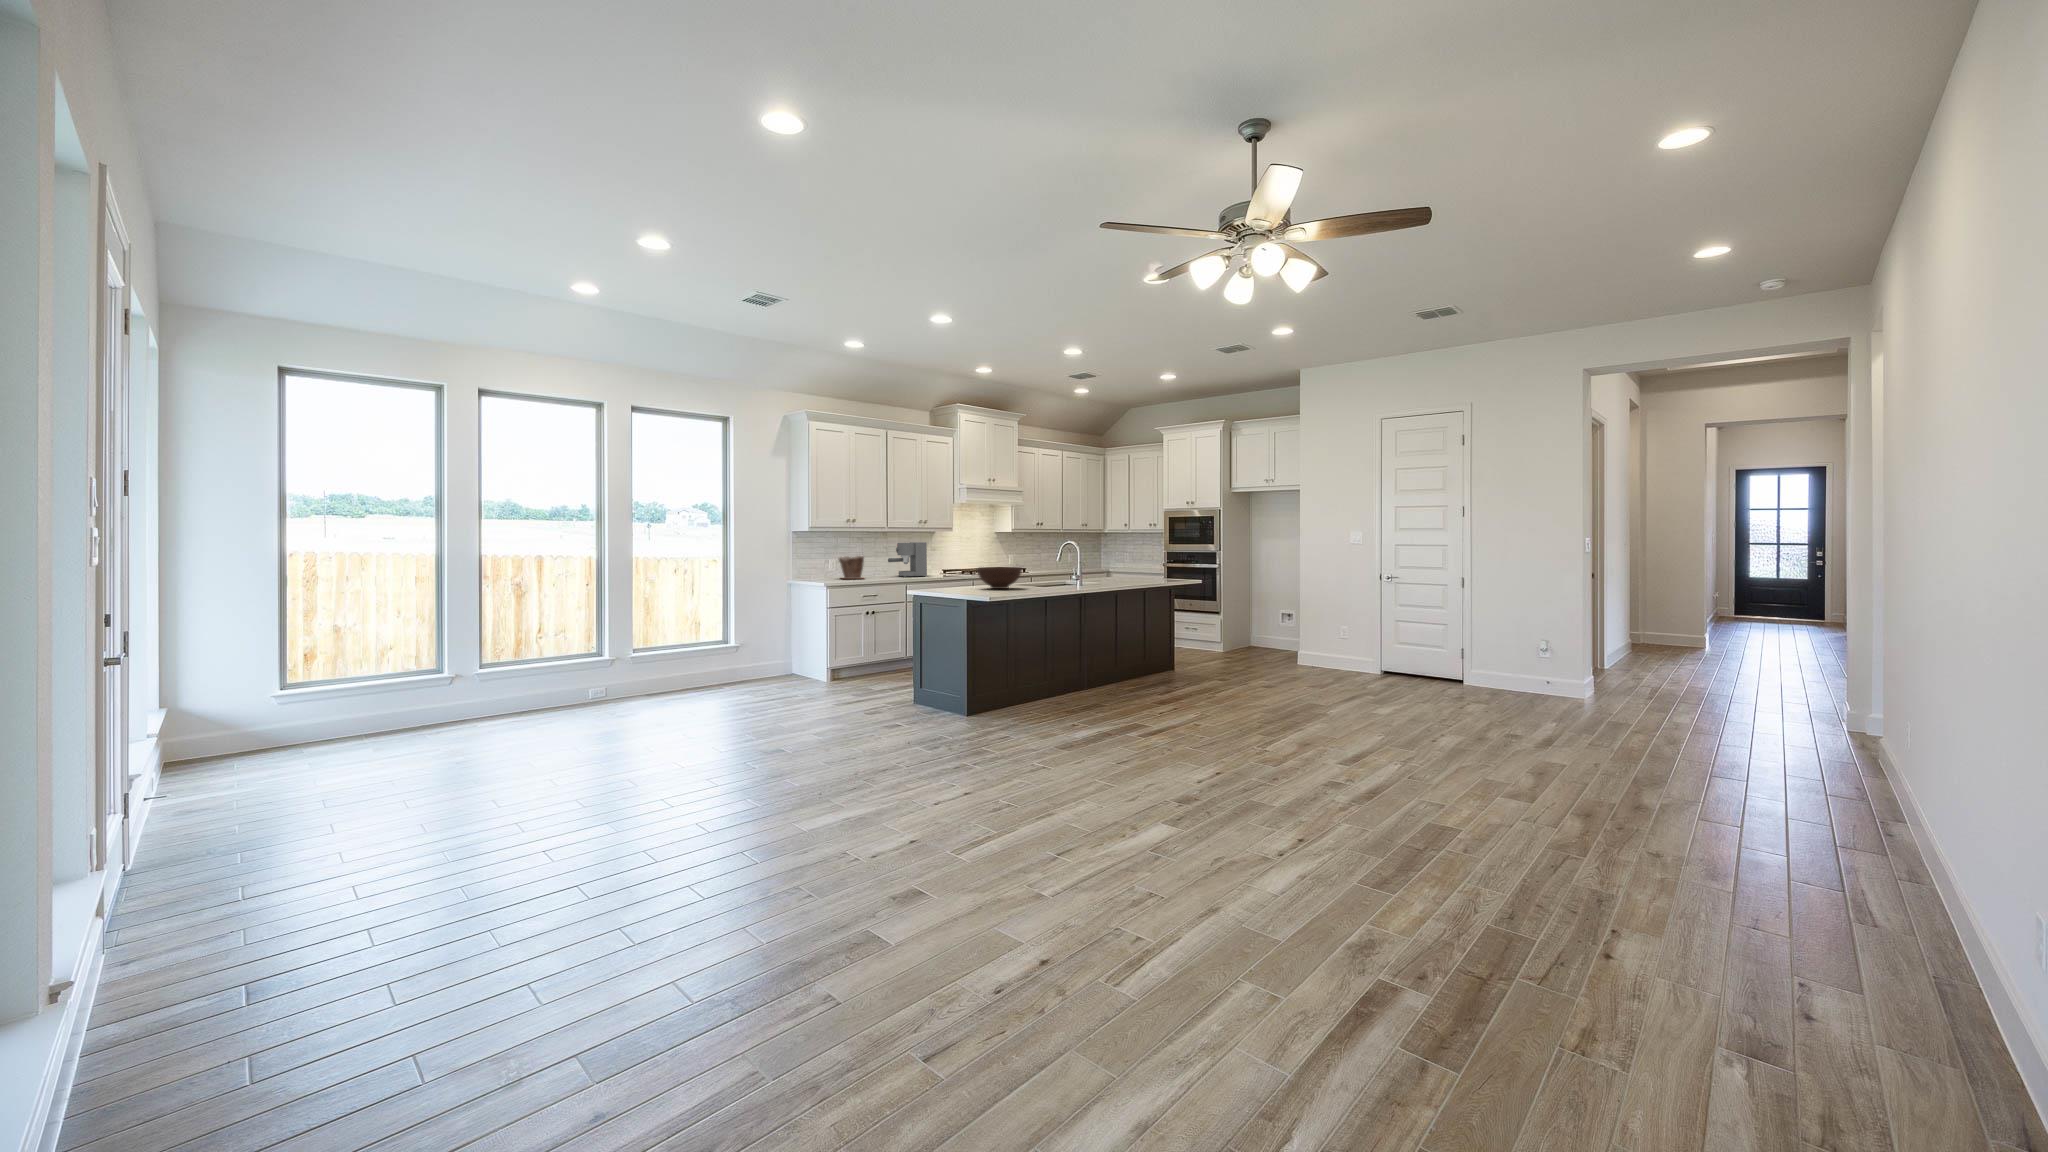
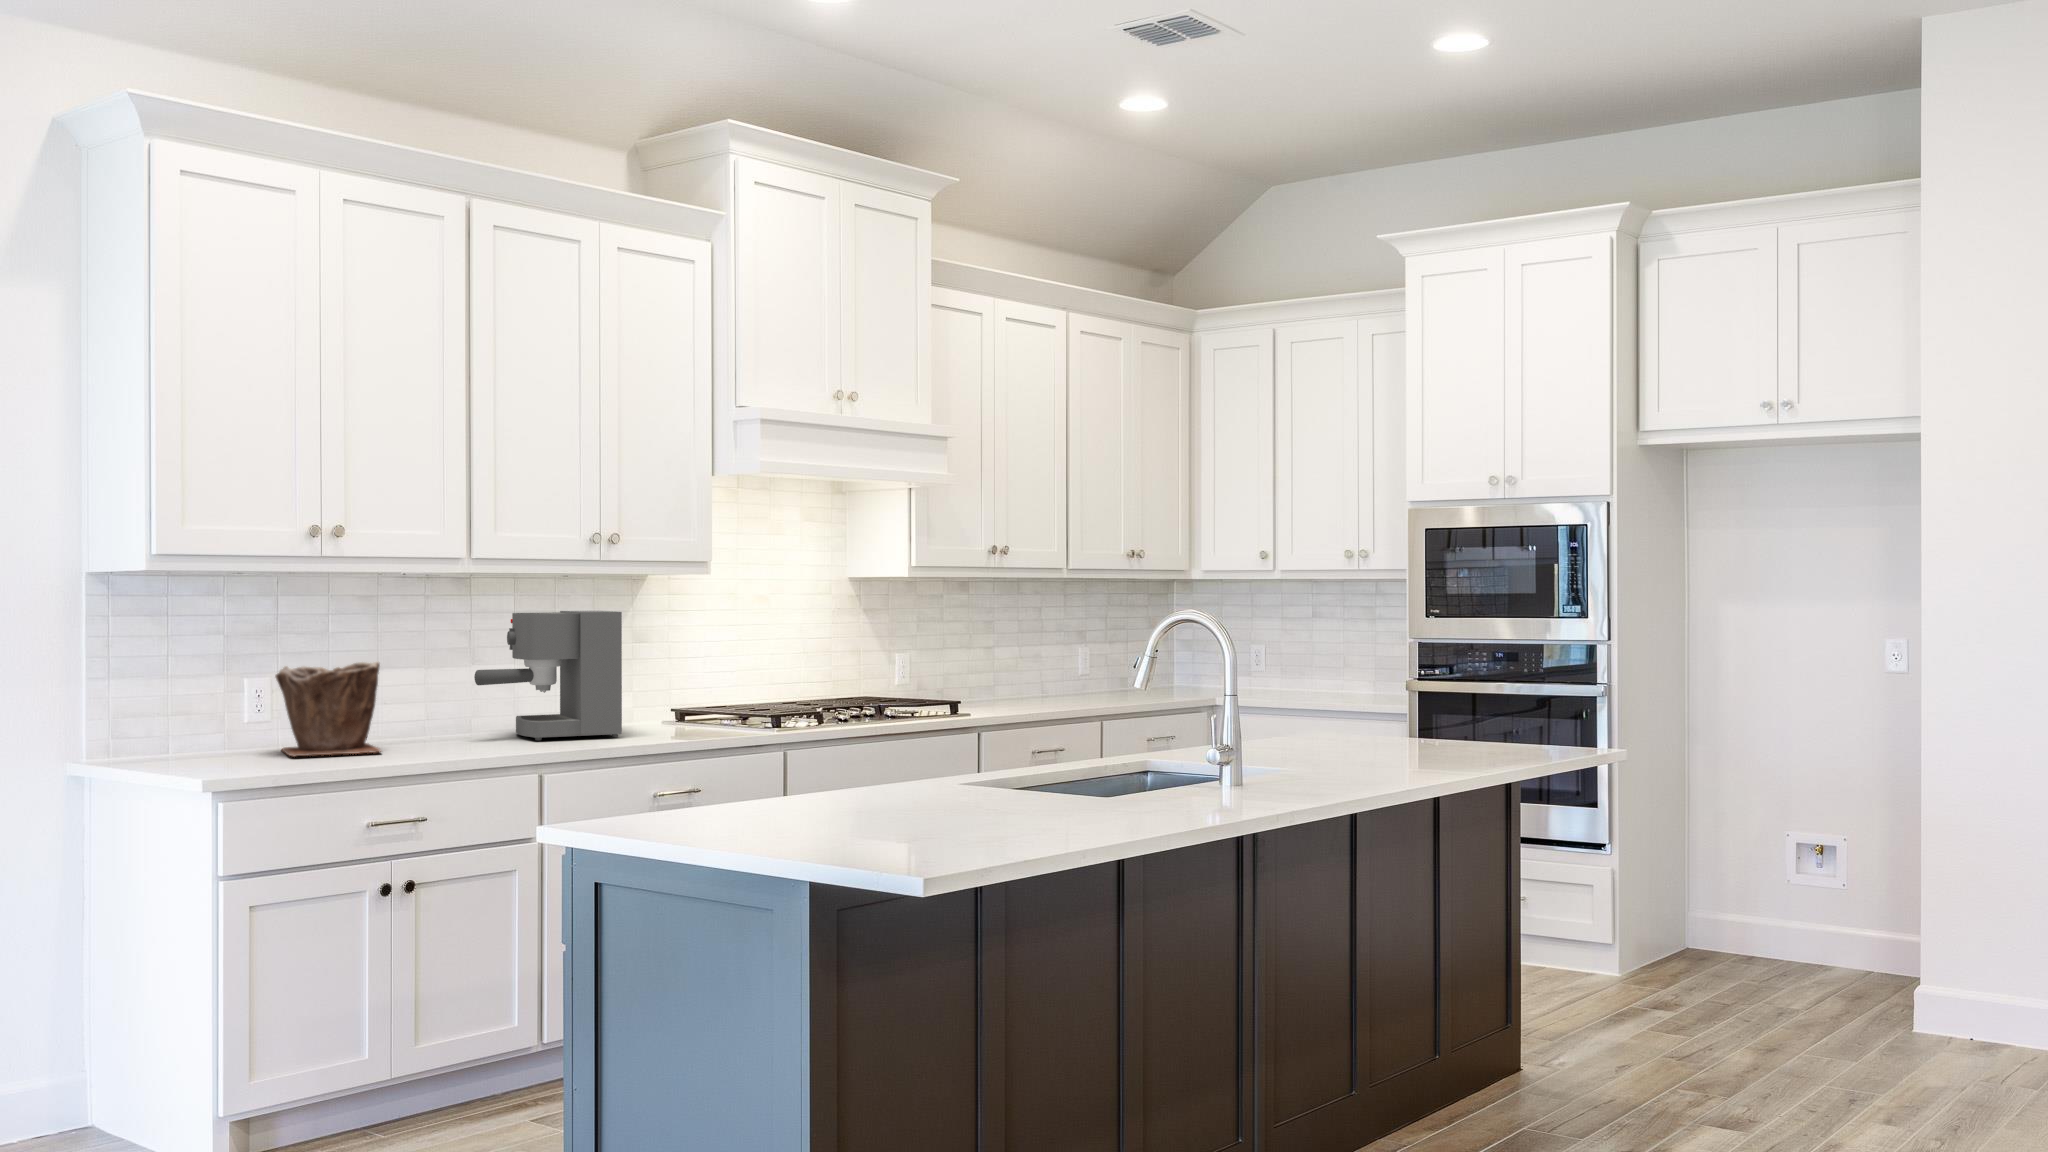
fruit bowl: present [977,567,1022,589] -> none [847,726,1043,829]

